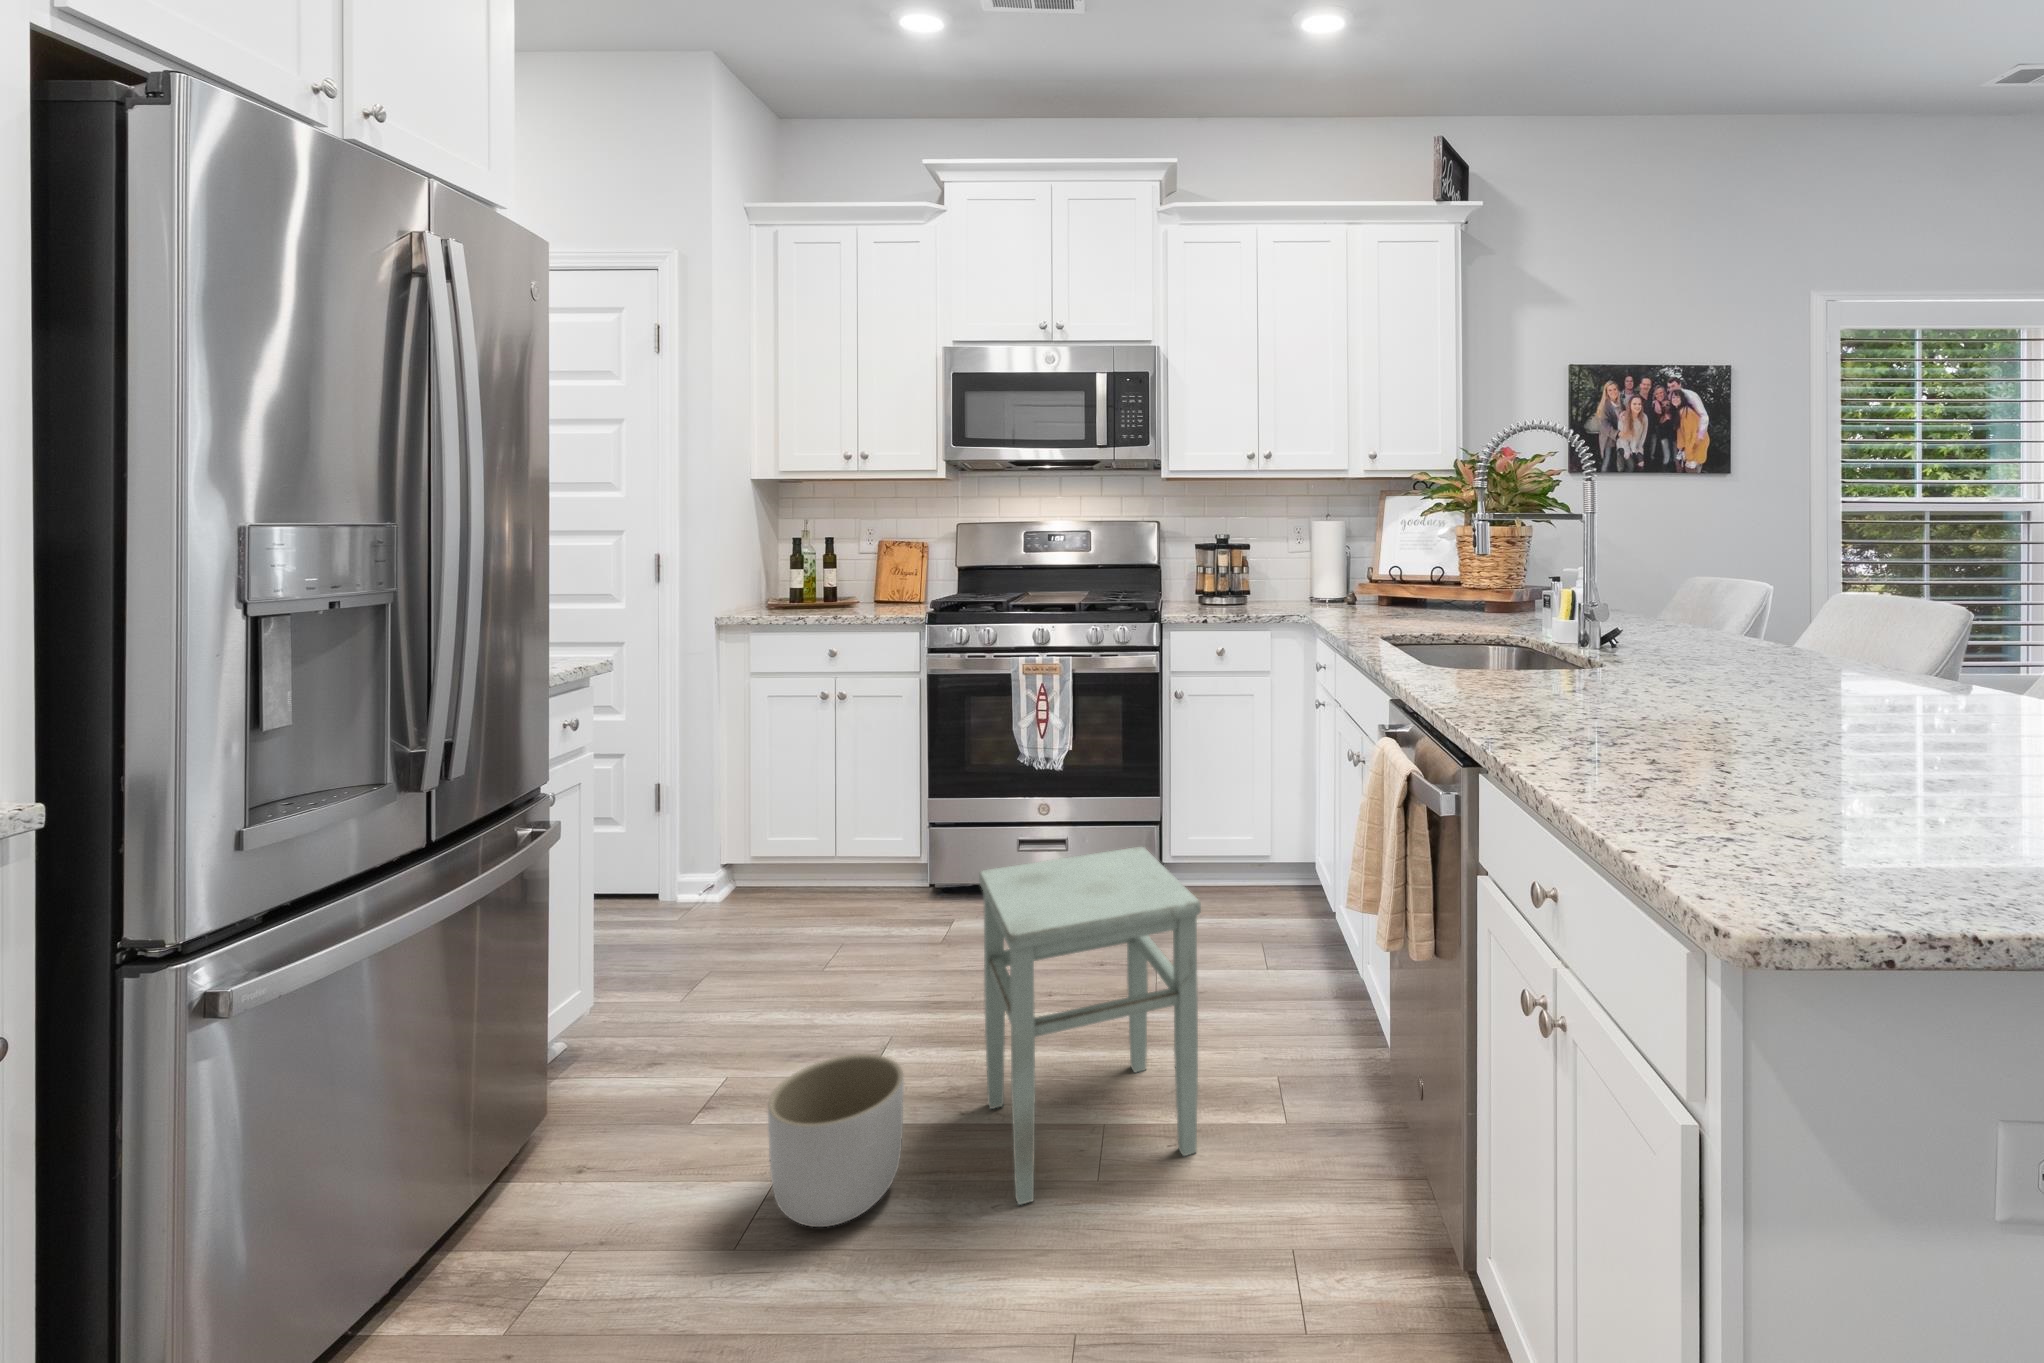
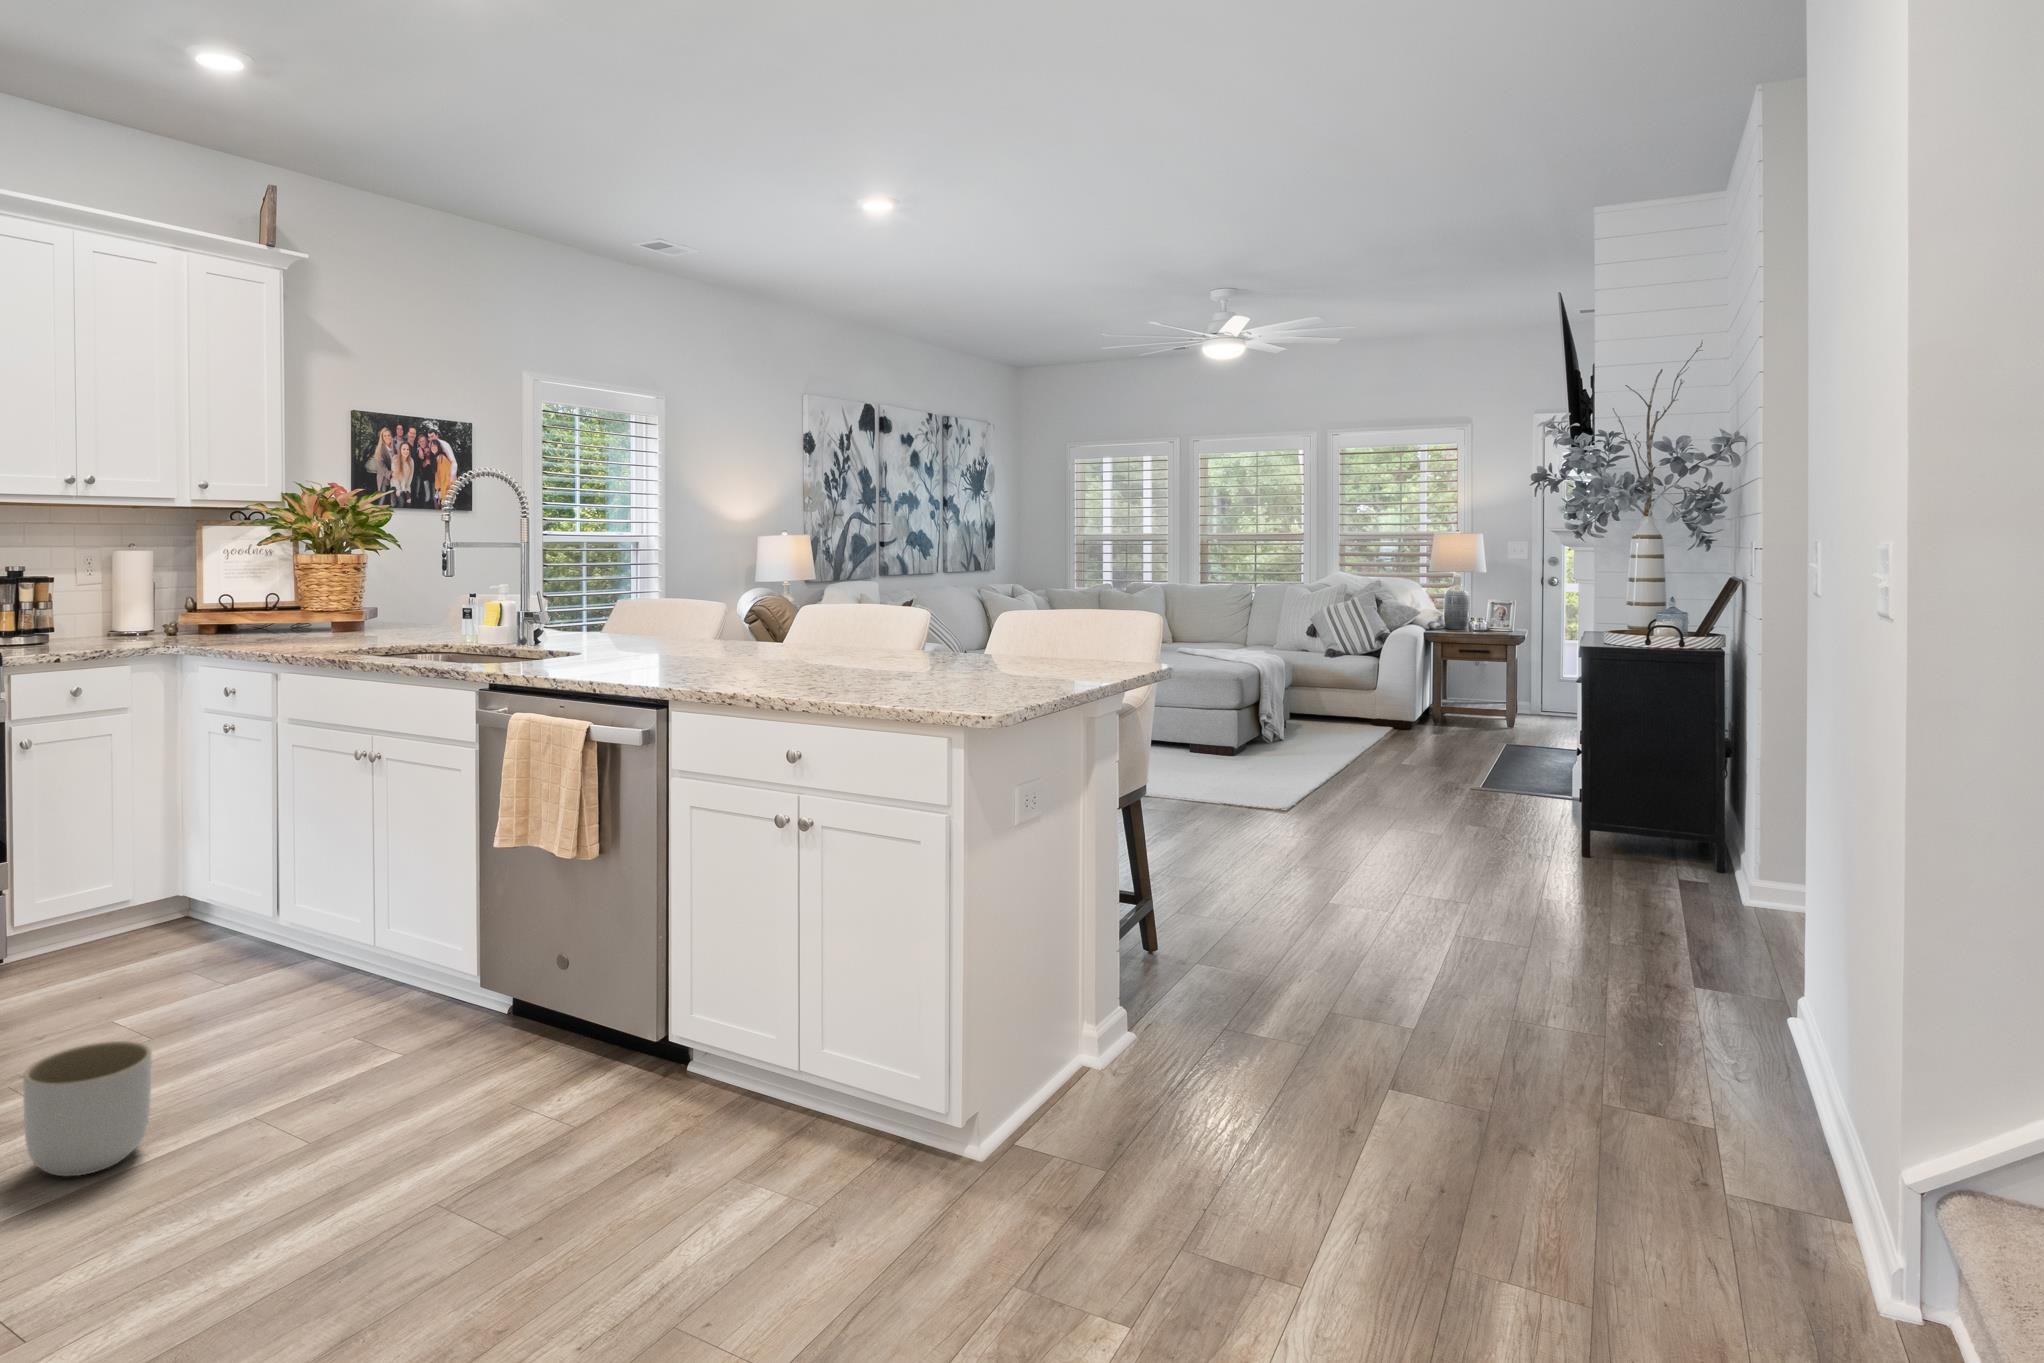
stool: present [979,847,1201,1206] -> none [103,847,336,1102]

